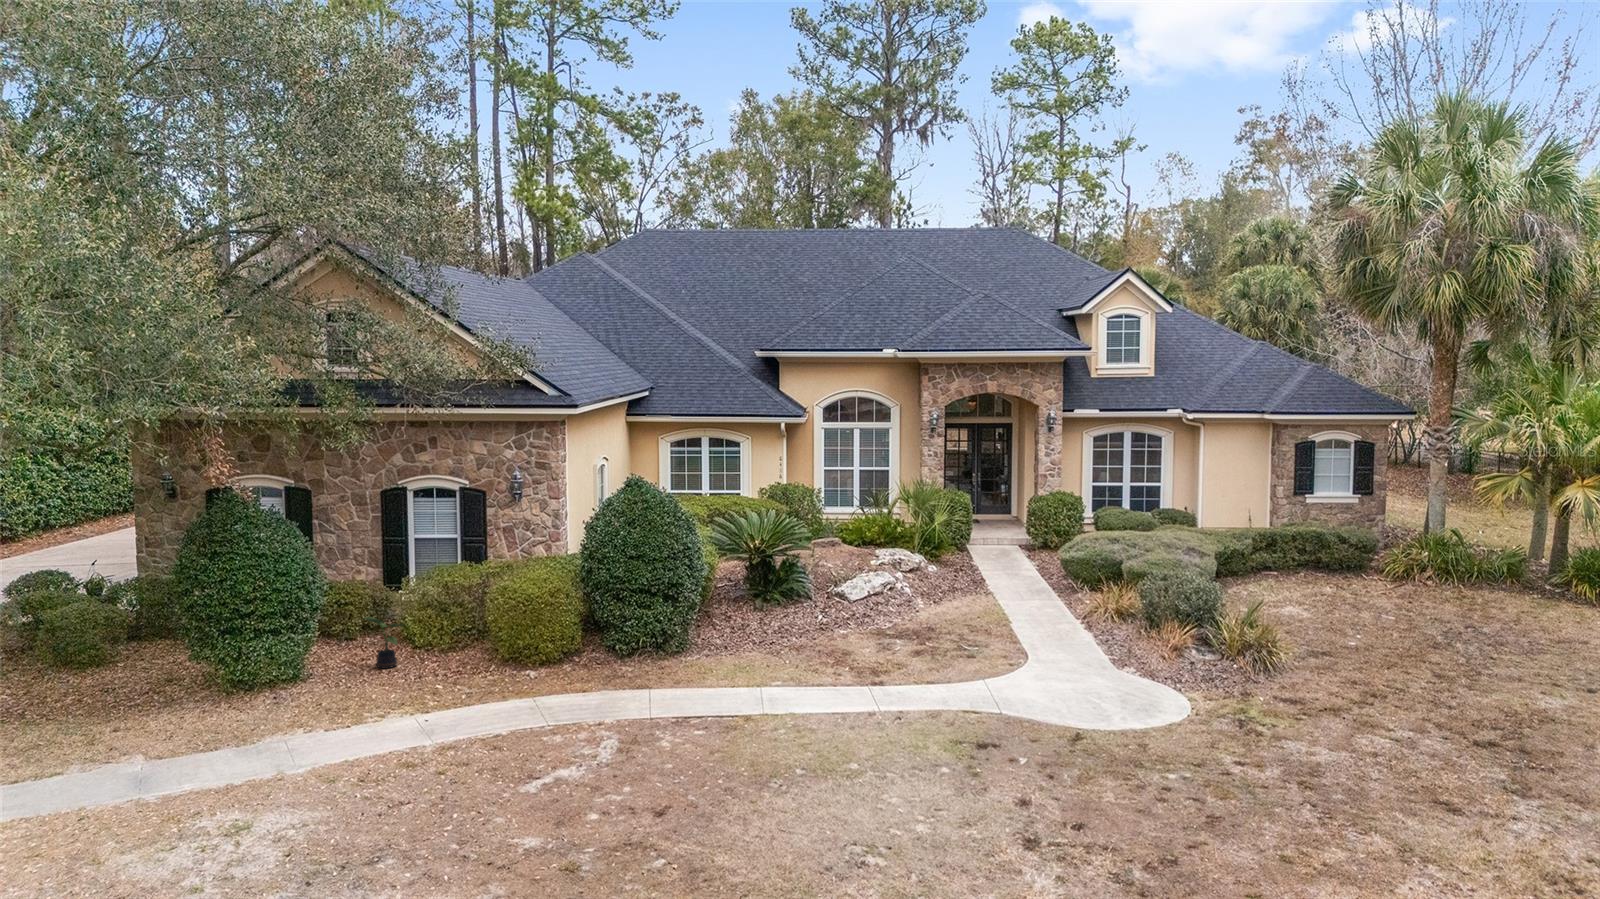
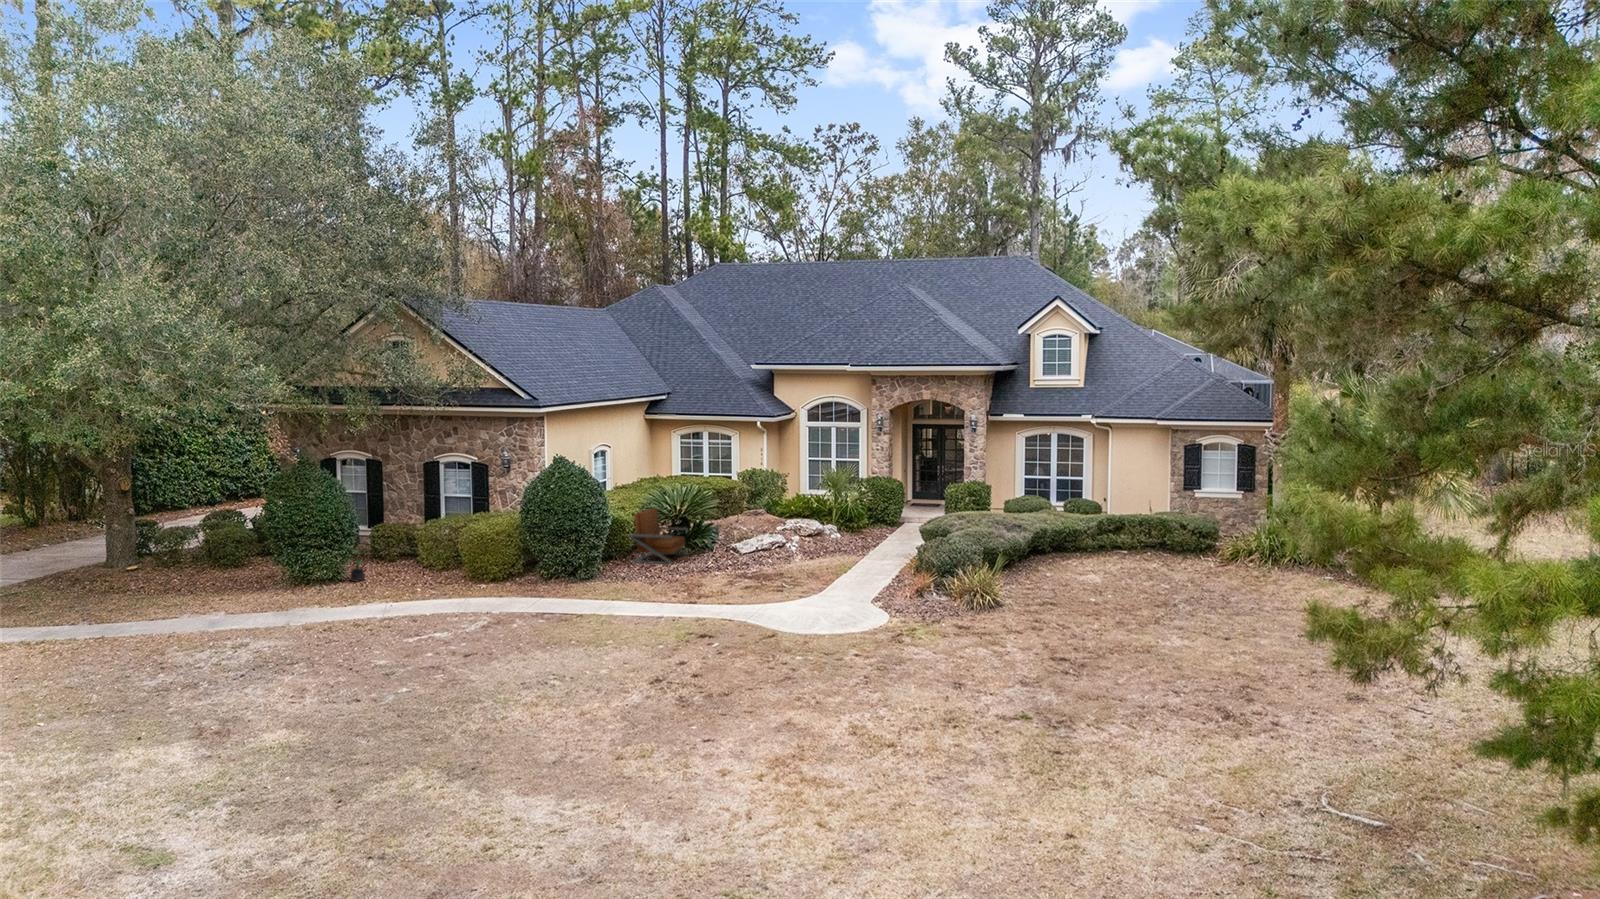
lounge chair: none [726,542,785,618] -> present [629,508,688,564]

